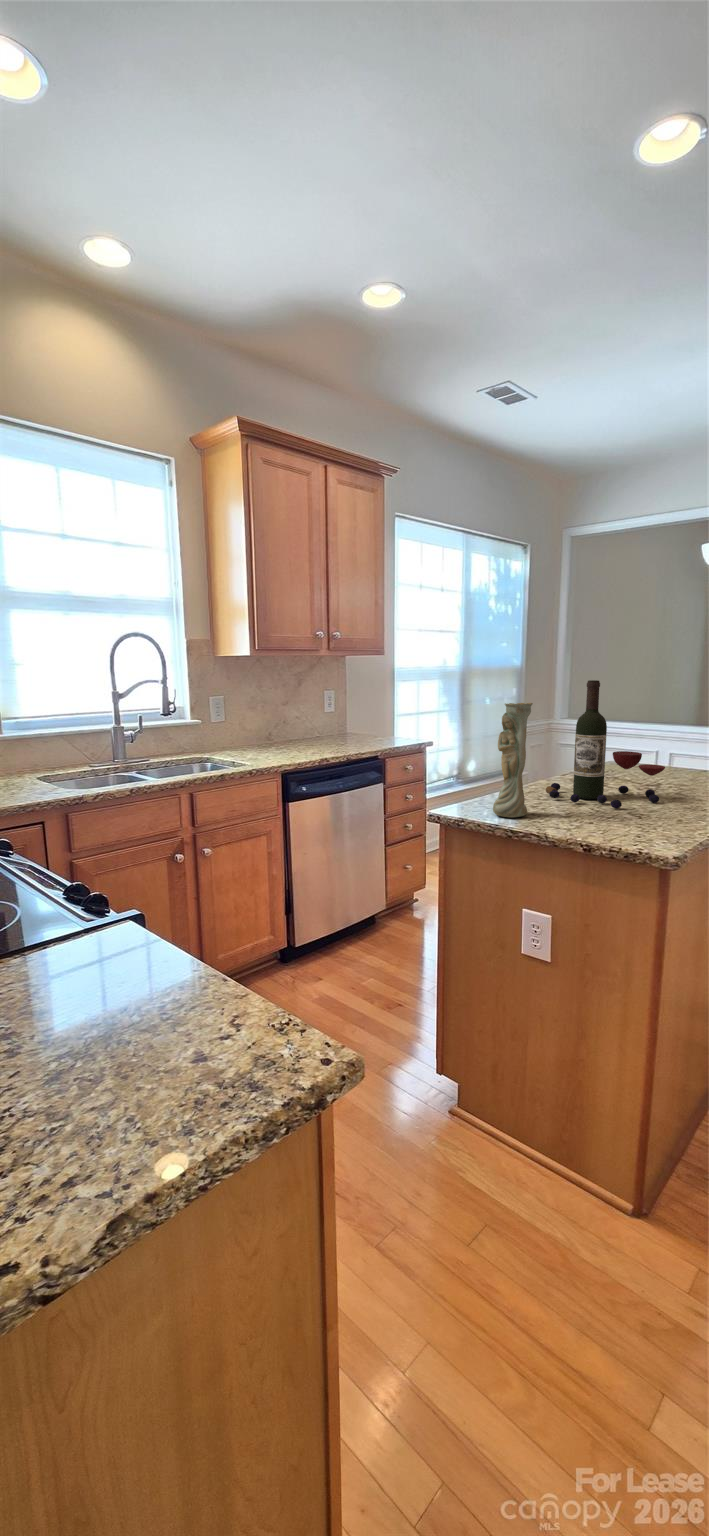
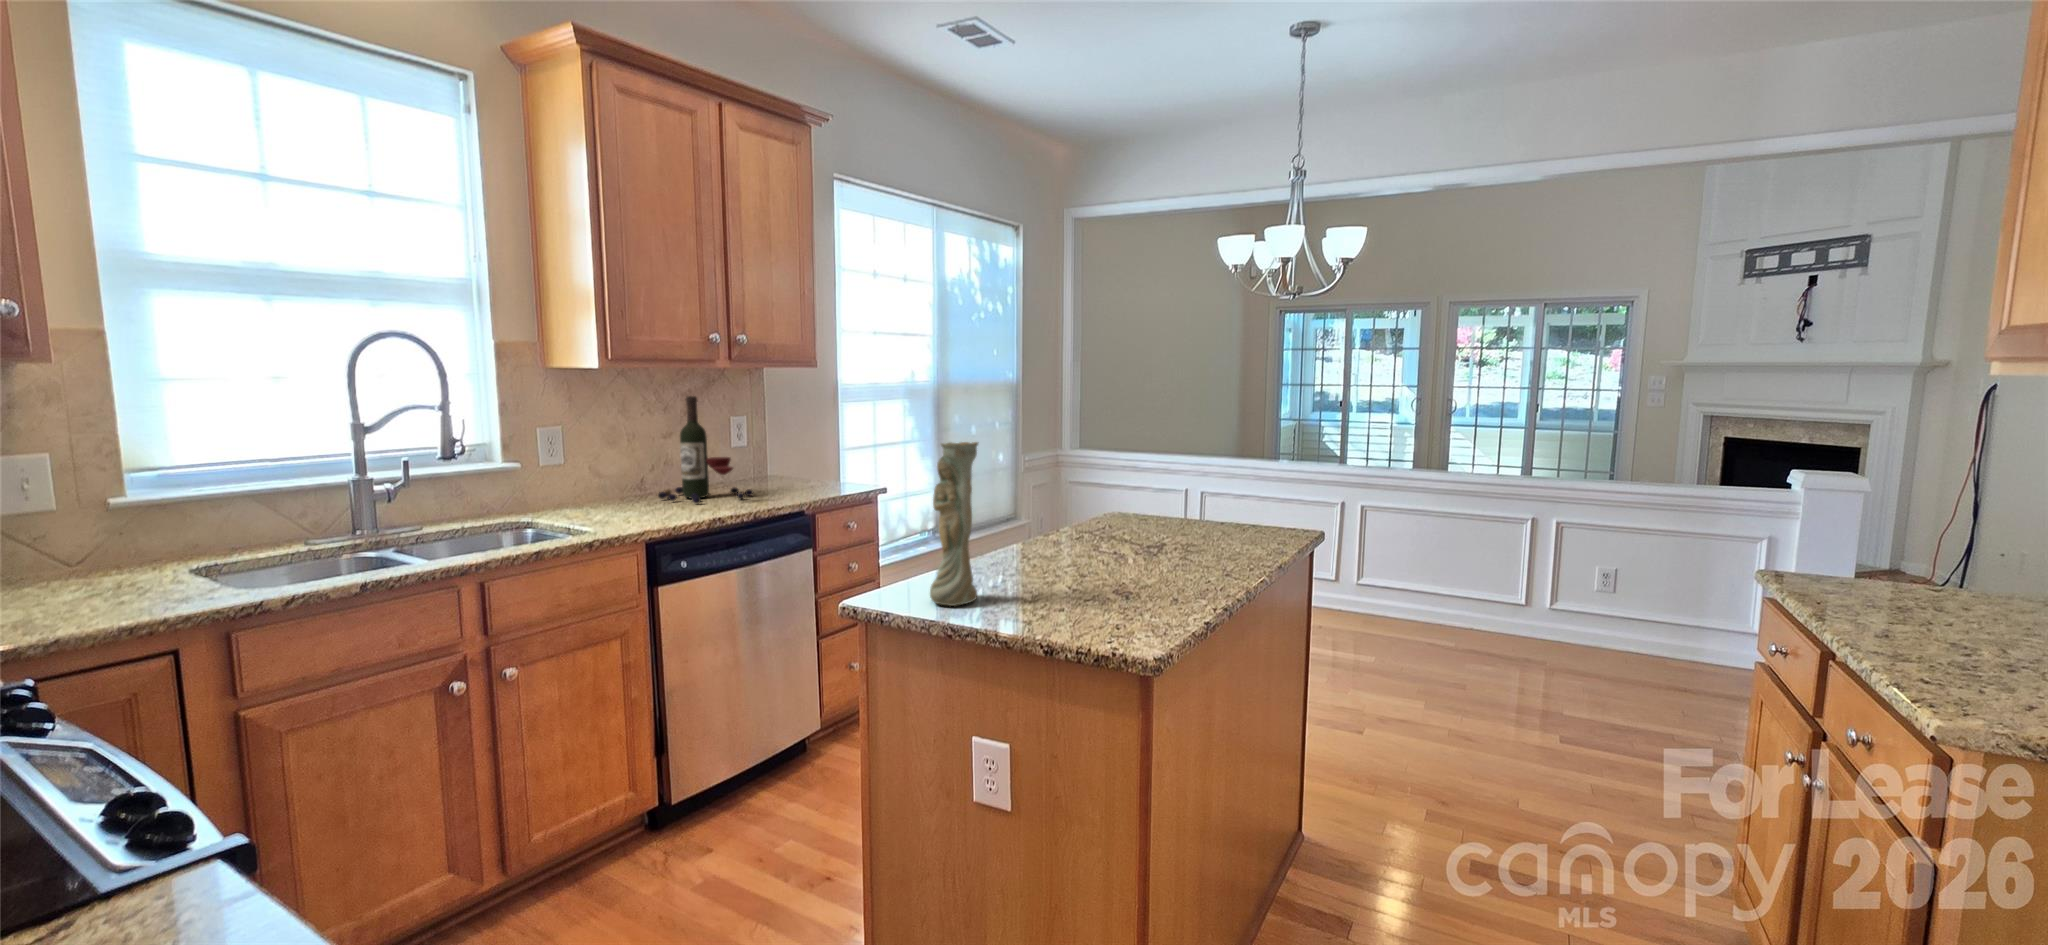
wine bottle: present [546,680,665,809] -> present [658,396,753,504]

